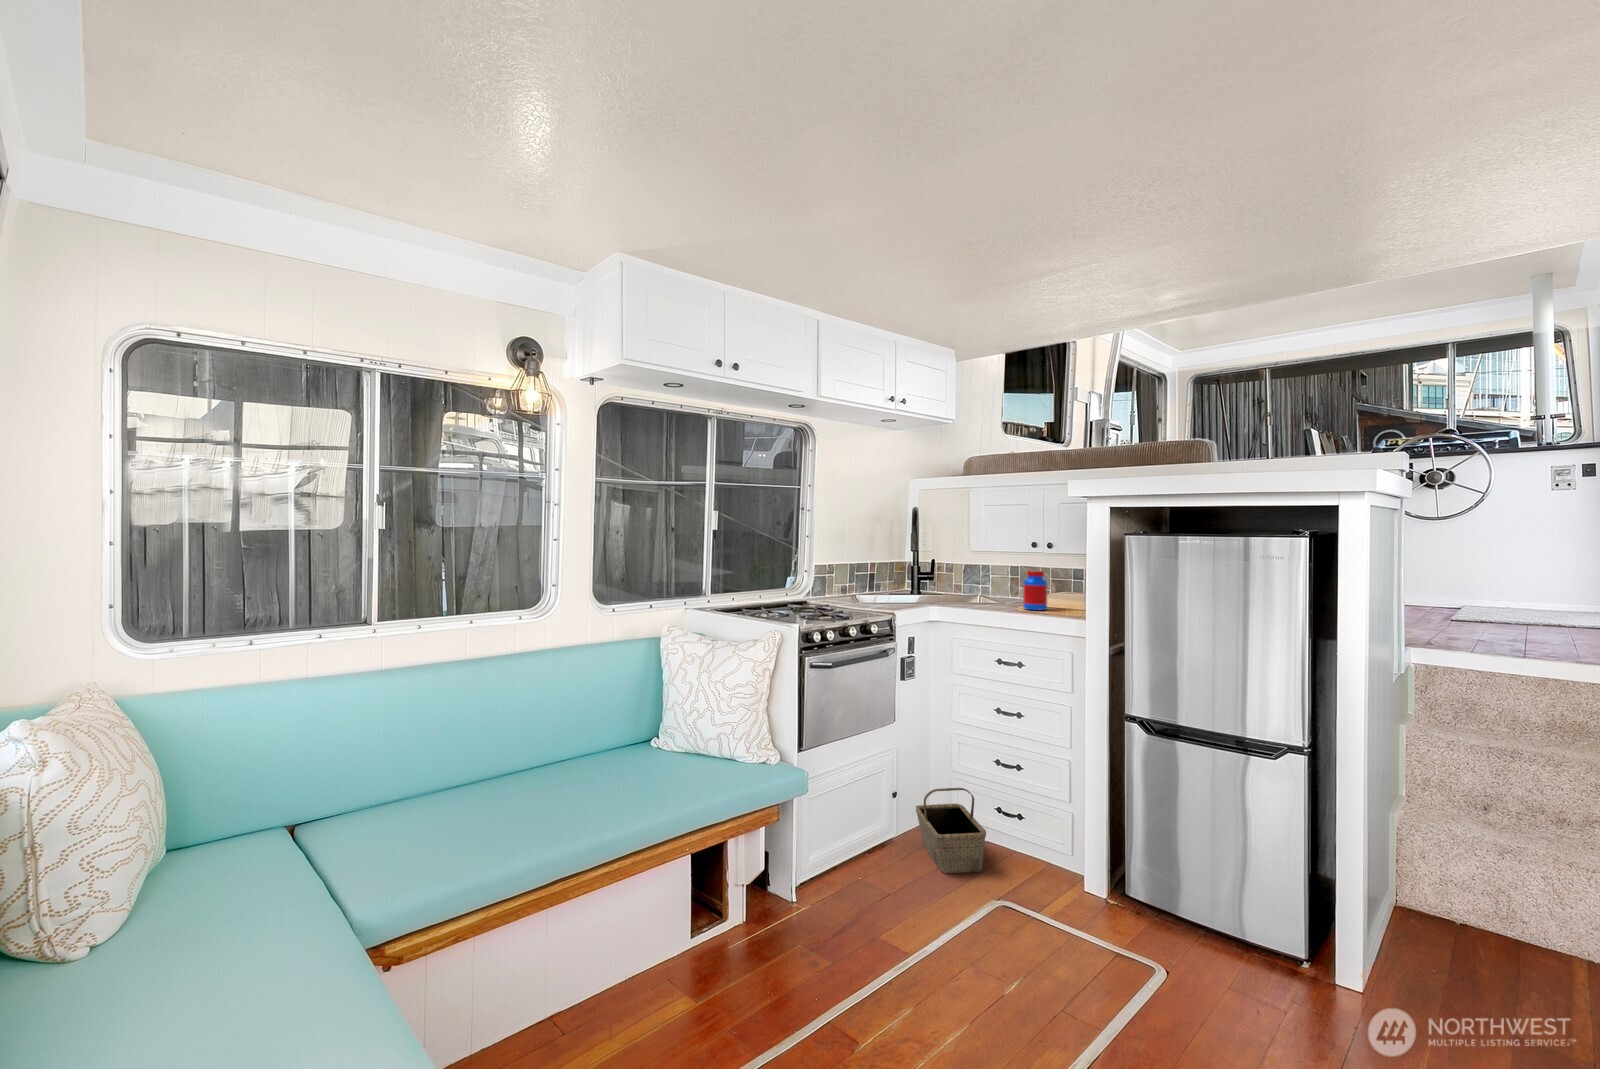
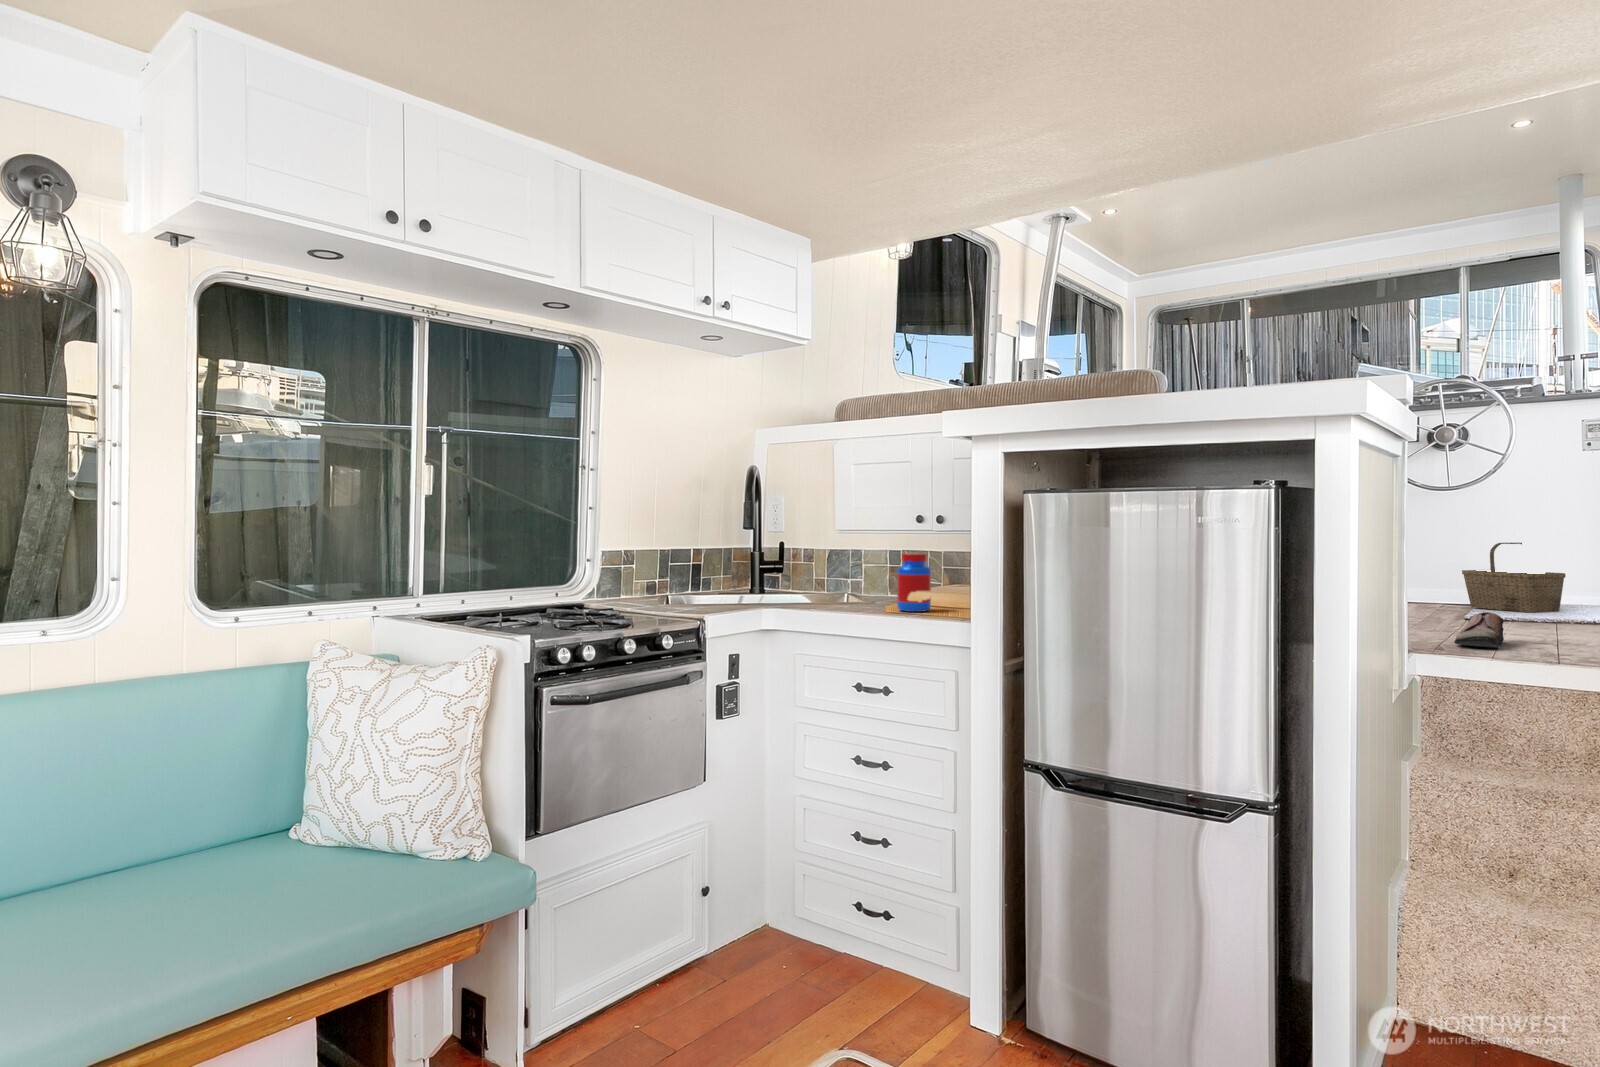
shoe: none [1442,617,1482,644] -> present [1454,612,1504,648]
basket: present [916,788,986,874] -> present [1462,543,1566,613]

